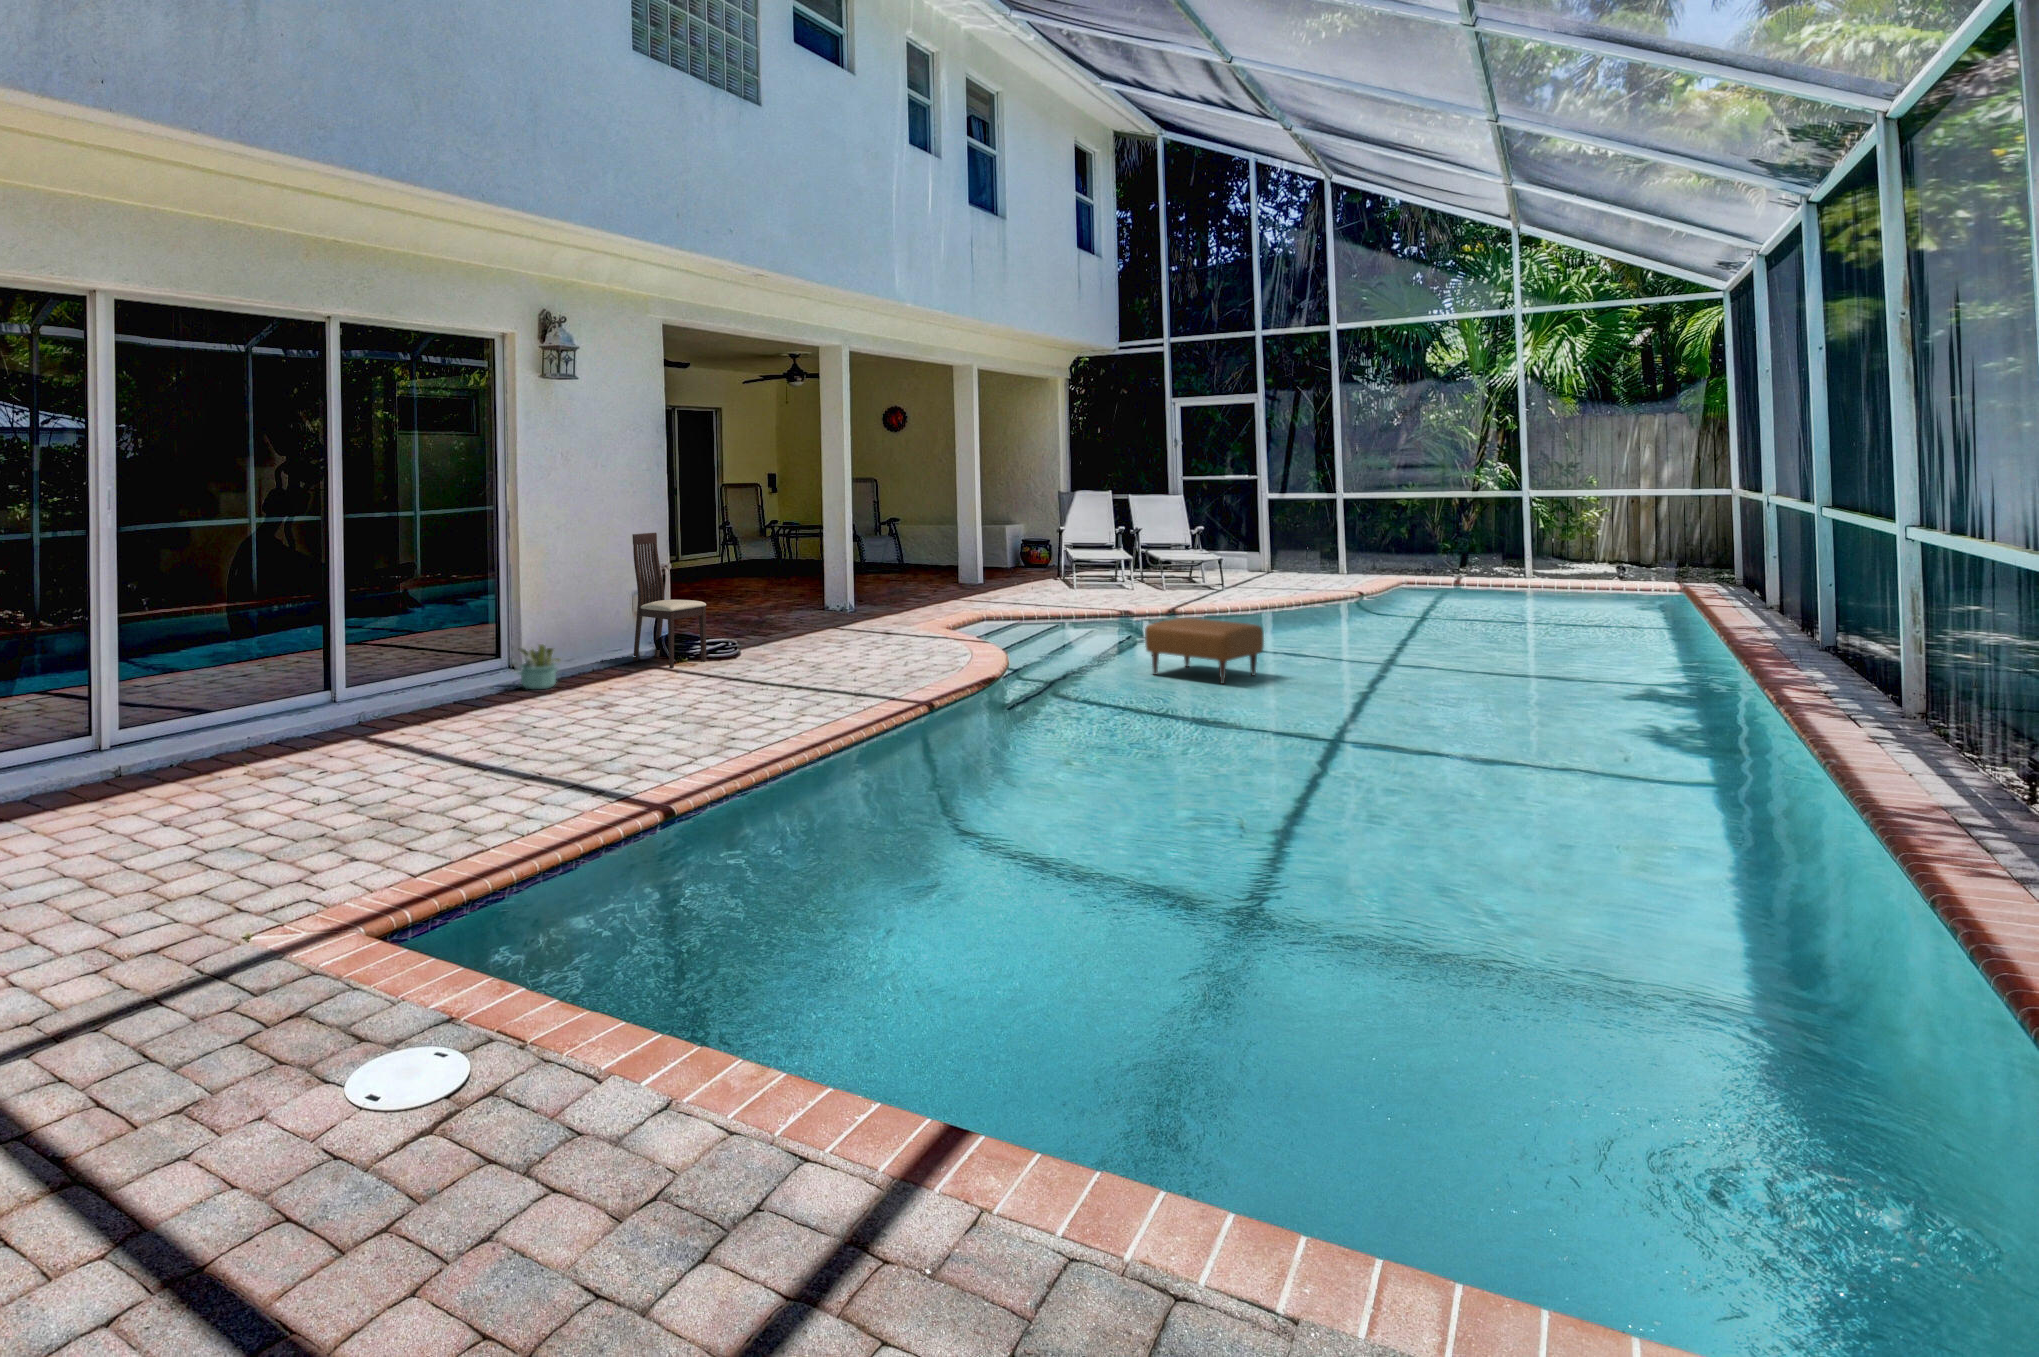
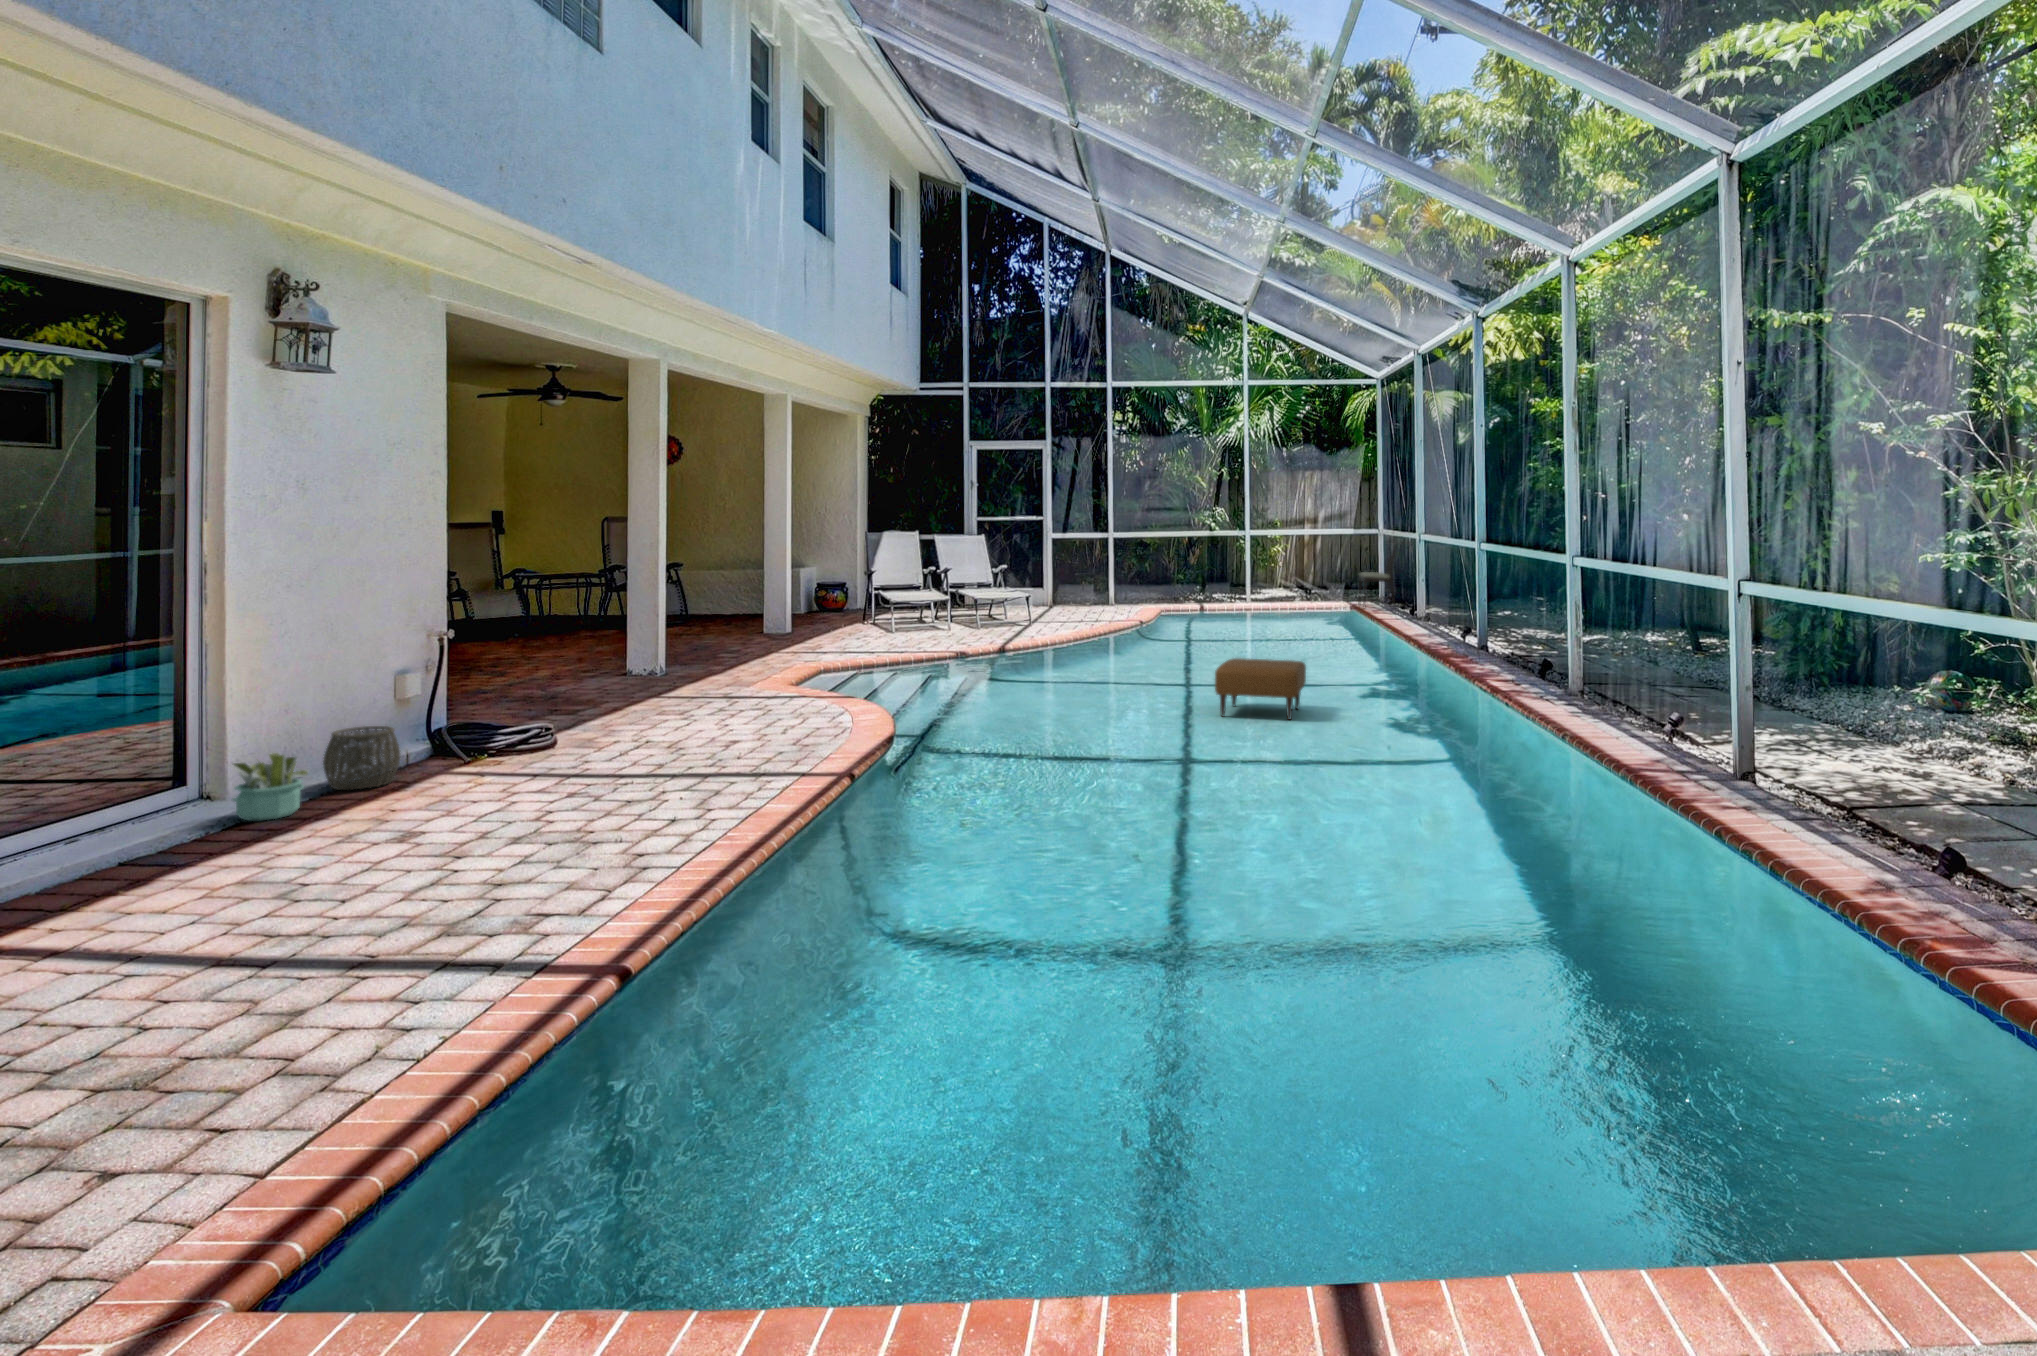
chair: present [632,533,706,668] -> present [1358,547,1396,606]
ottoman: present [1145,618,1264,684] -> present [1215,658,1306,720]
woven basket: none [576,632,623,677] -> present [323,726,400,790]

